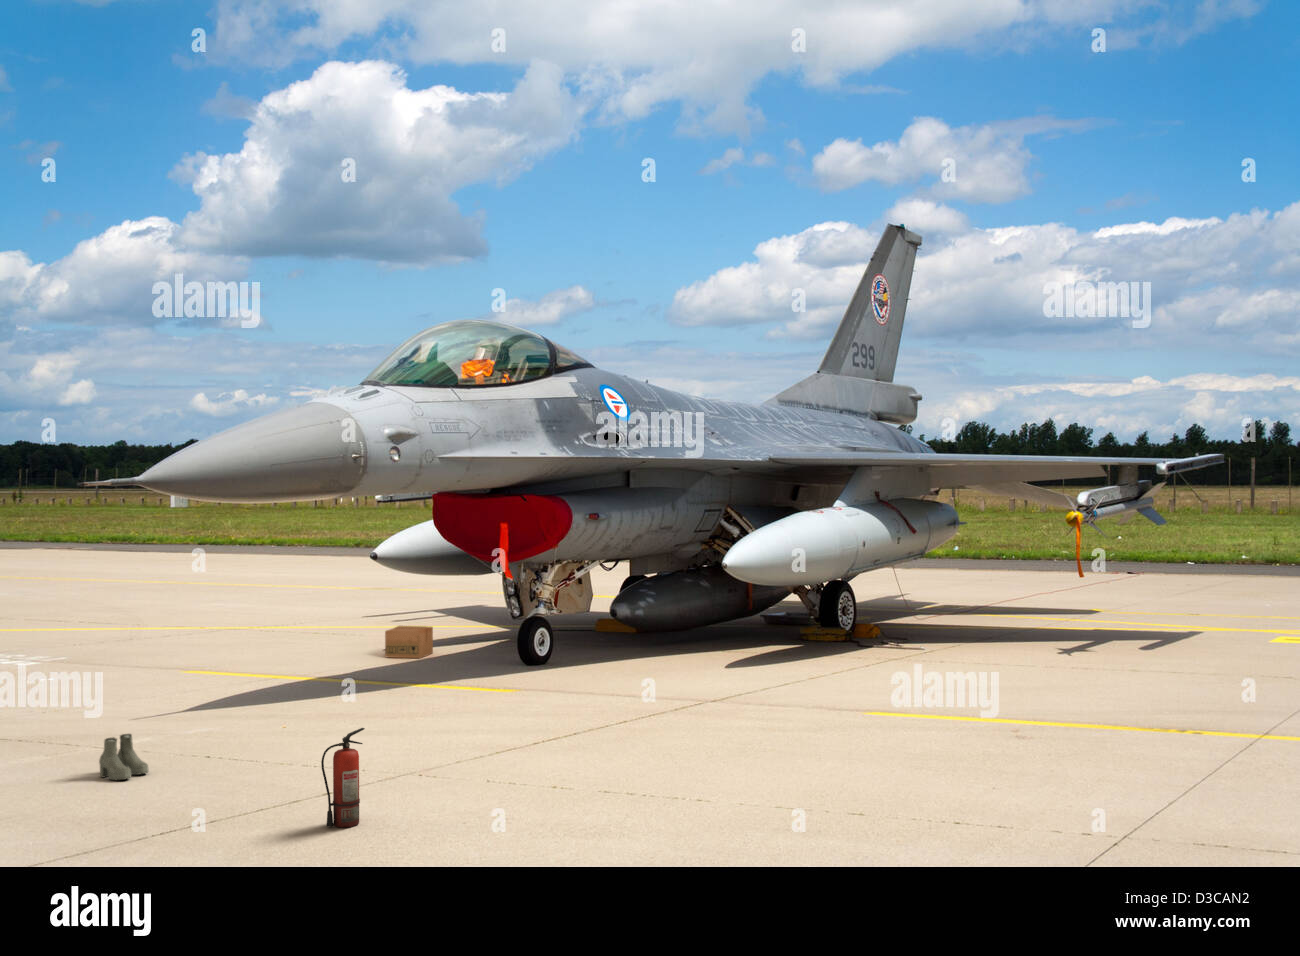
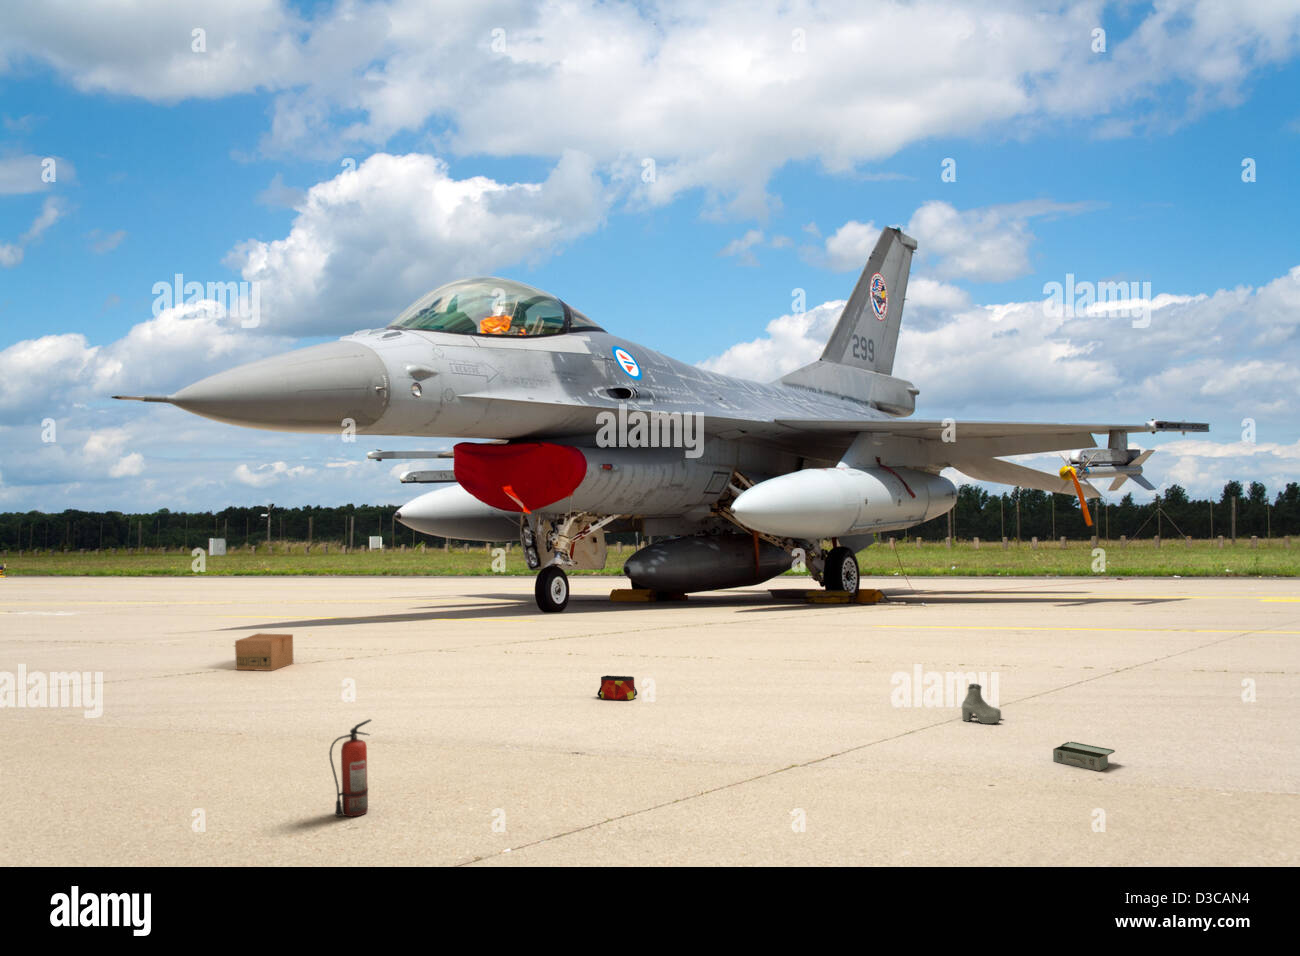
cardboard box: present [385,626,433,658] -> present [235,633,294,671]
bag: none [587,693,629,720] -> present [597,675,637,701]
boots: present [99,734,148,780] -> present [962,684,1001,724]
toolbox: none [1060,759,1123,788] -> present [1053,742,1115,771]

